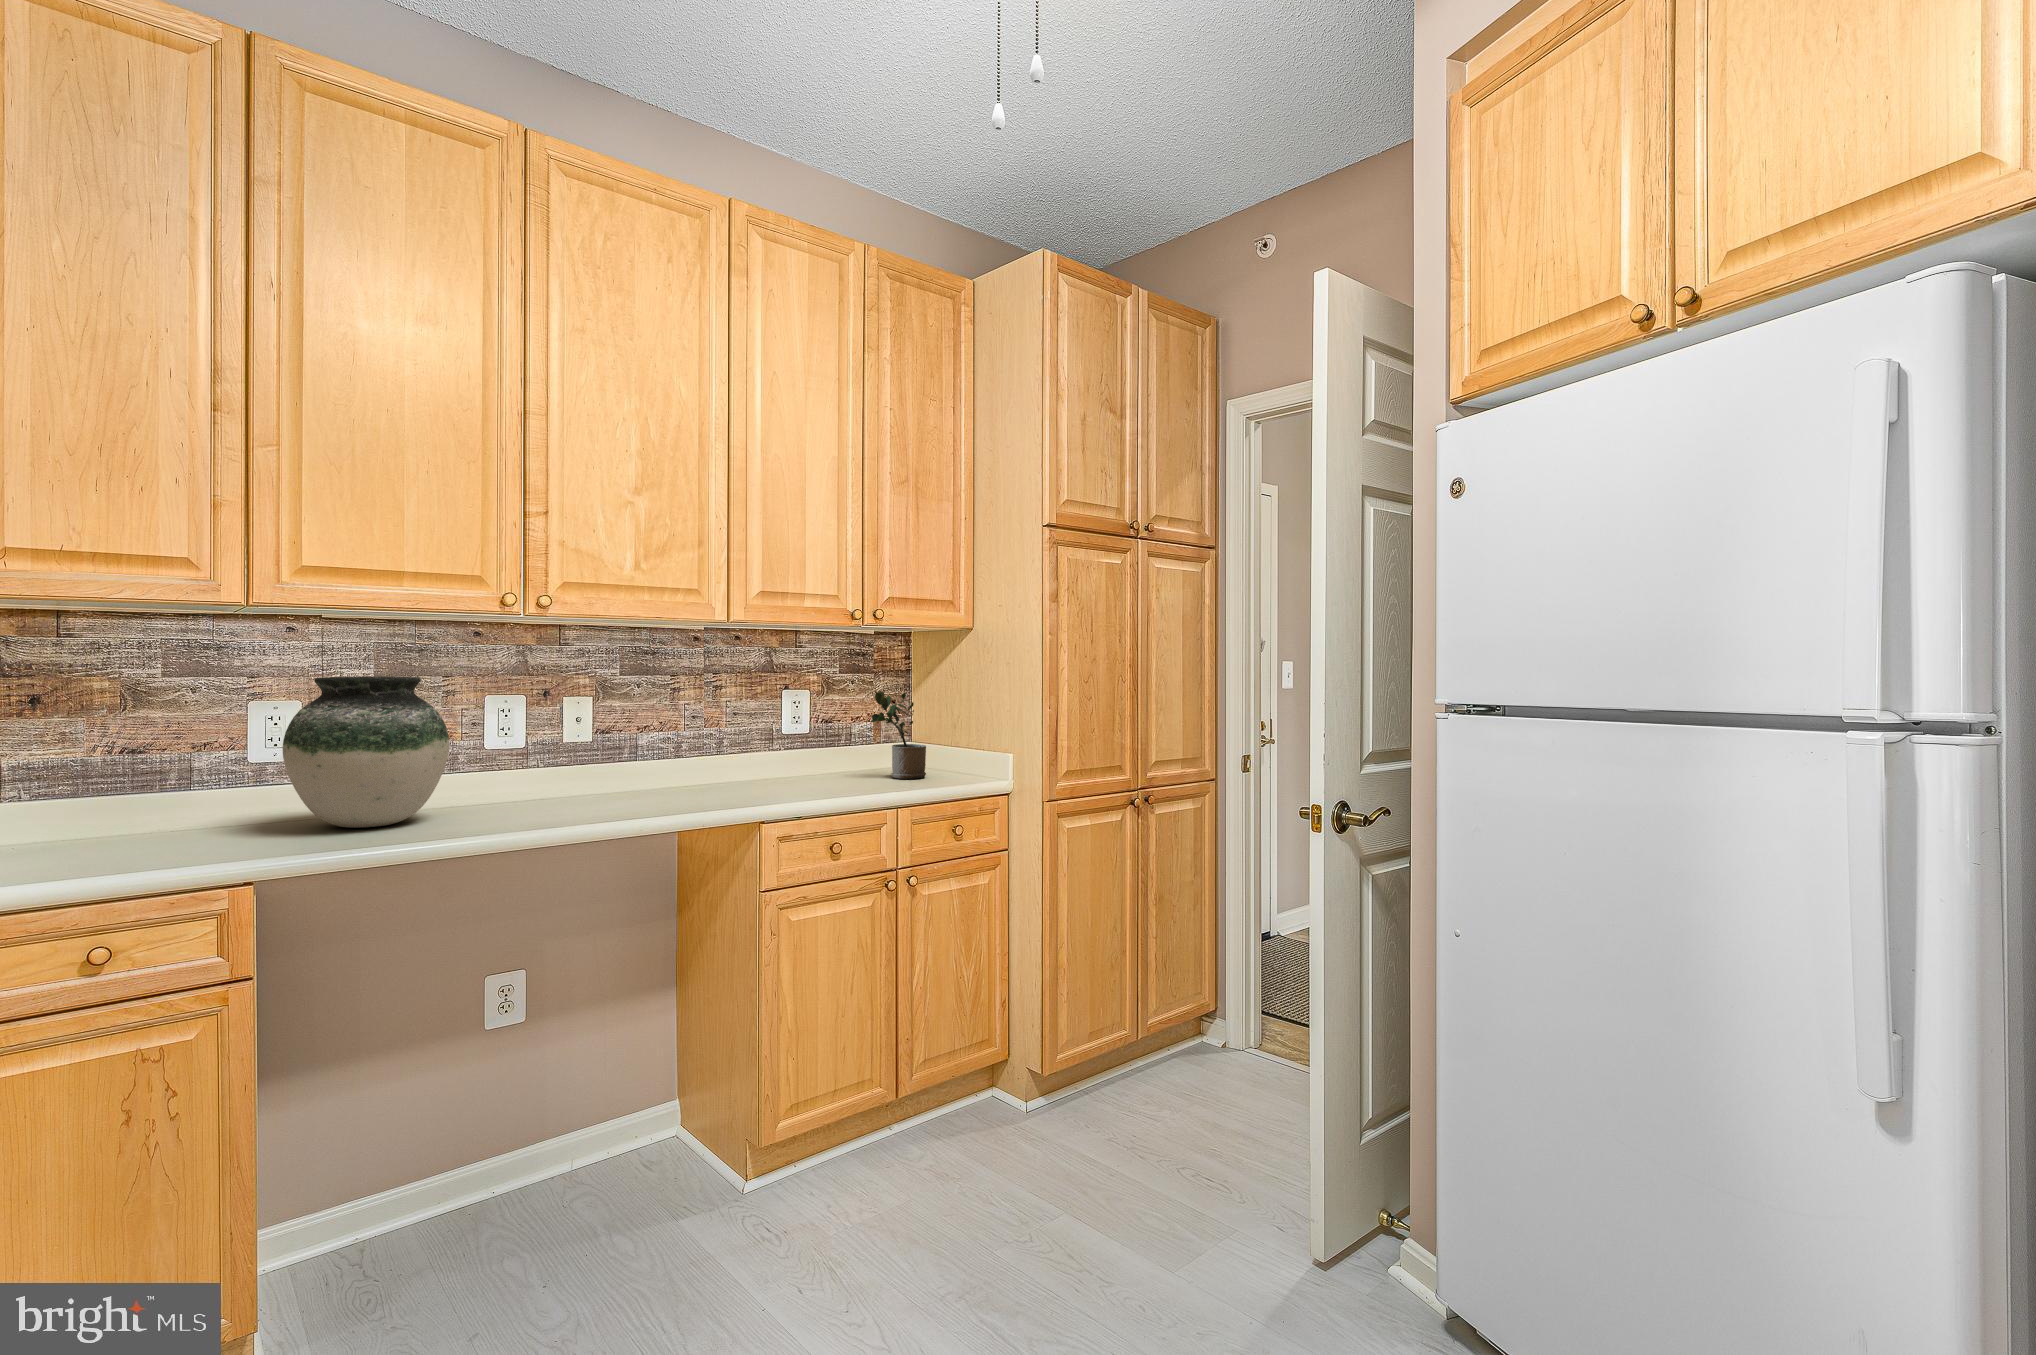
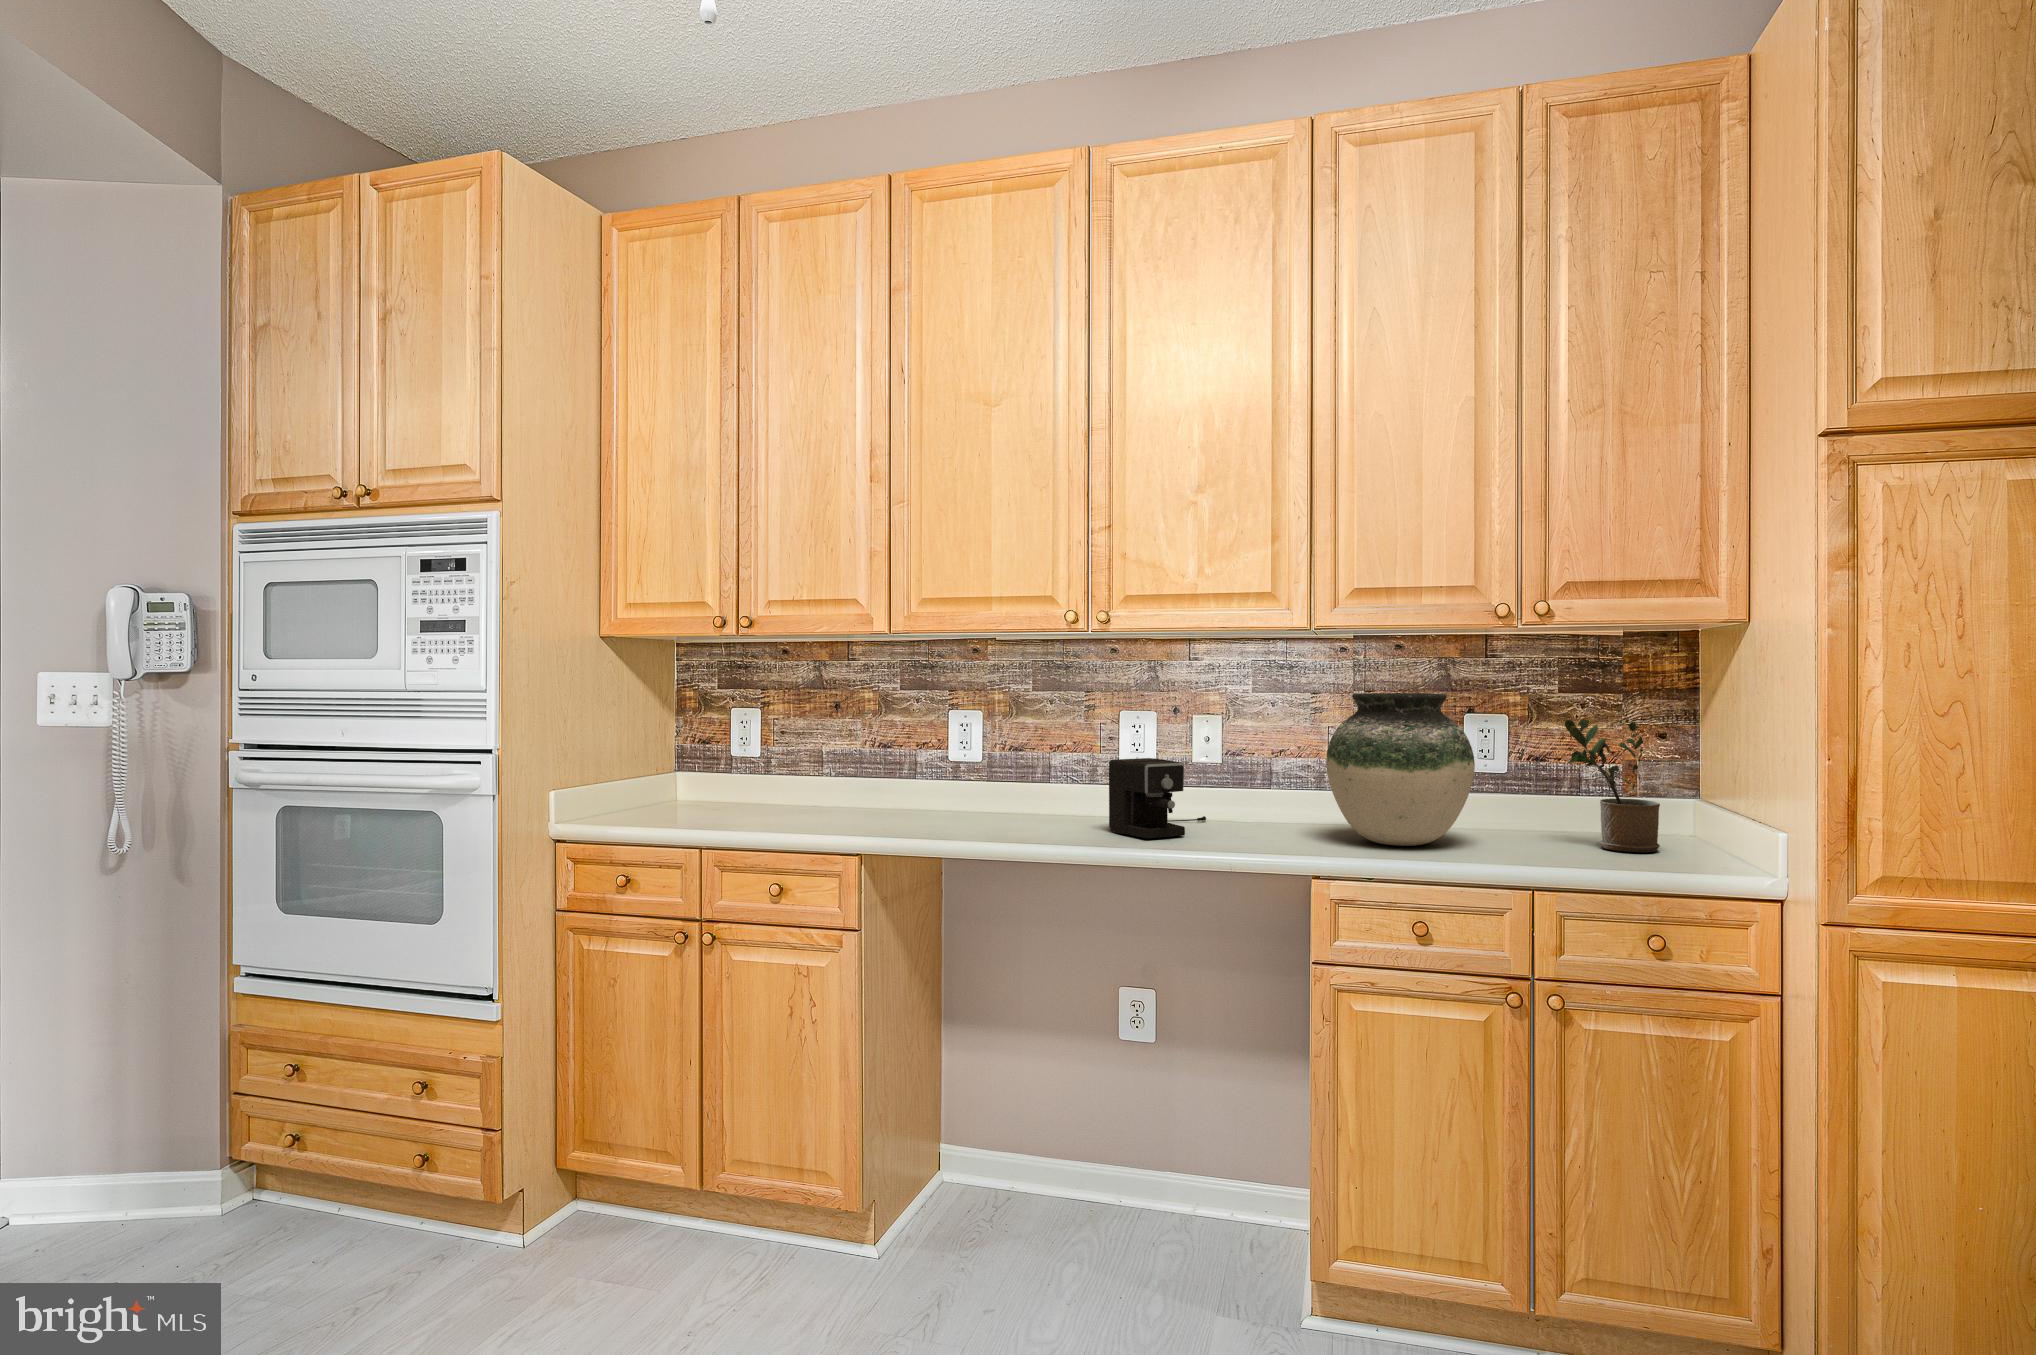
vase: present [283,677,449,828] -> present [1326,693,1475,846]
coffee maker: none [536,739,624,814] -> present [1109,758,1206,838]

